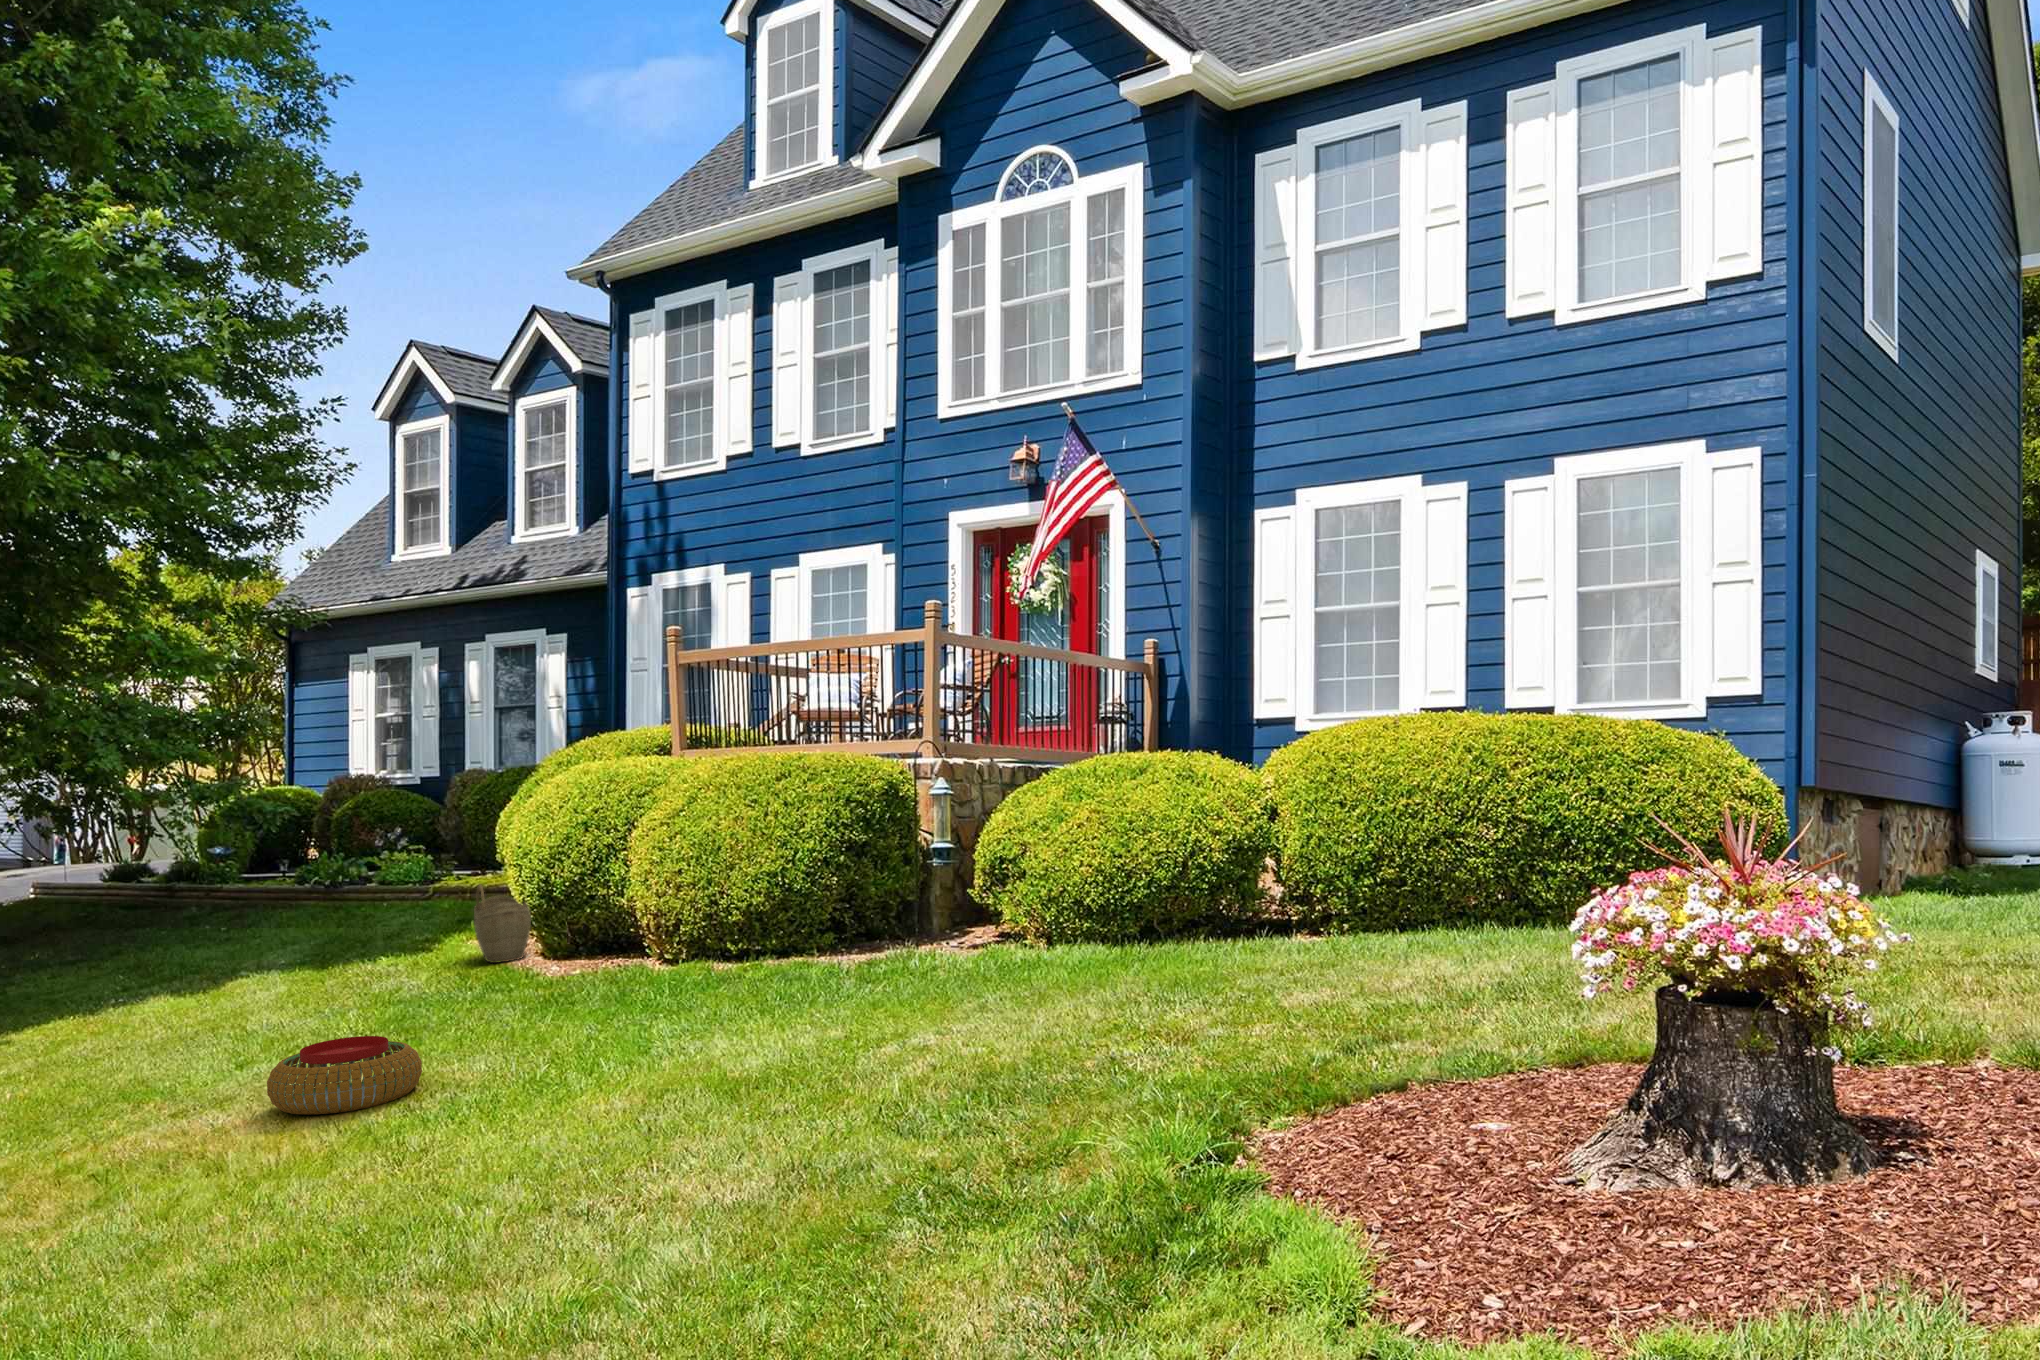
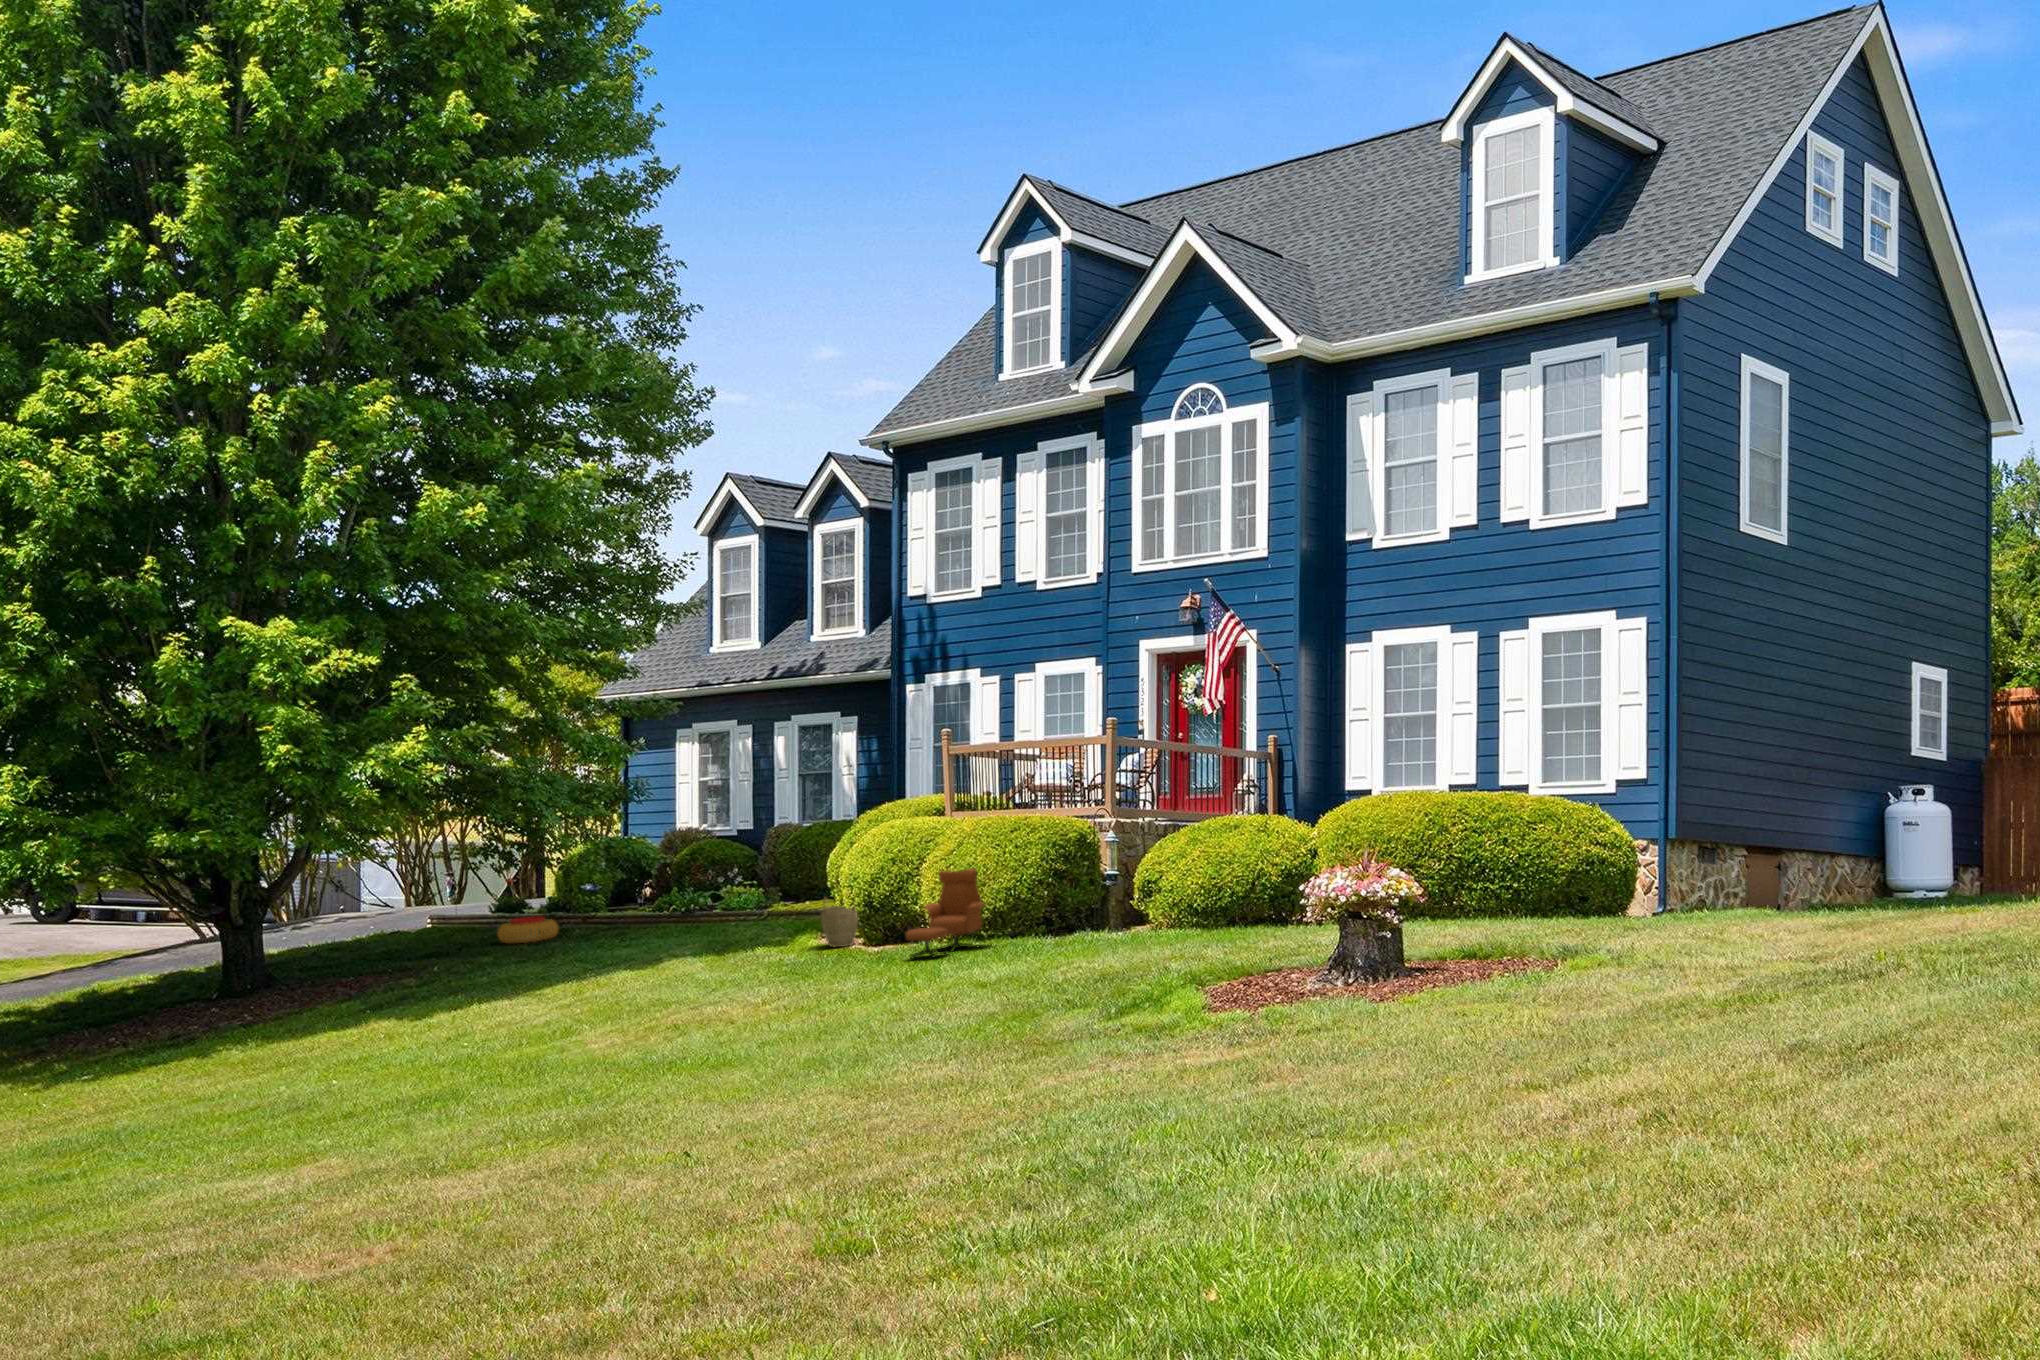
lounge chair: none [599,841,734,995] -> present [906,868,985,958]
pouf: present [267,1036,422,1115] -> present [498,916,558,943]

